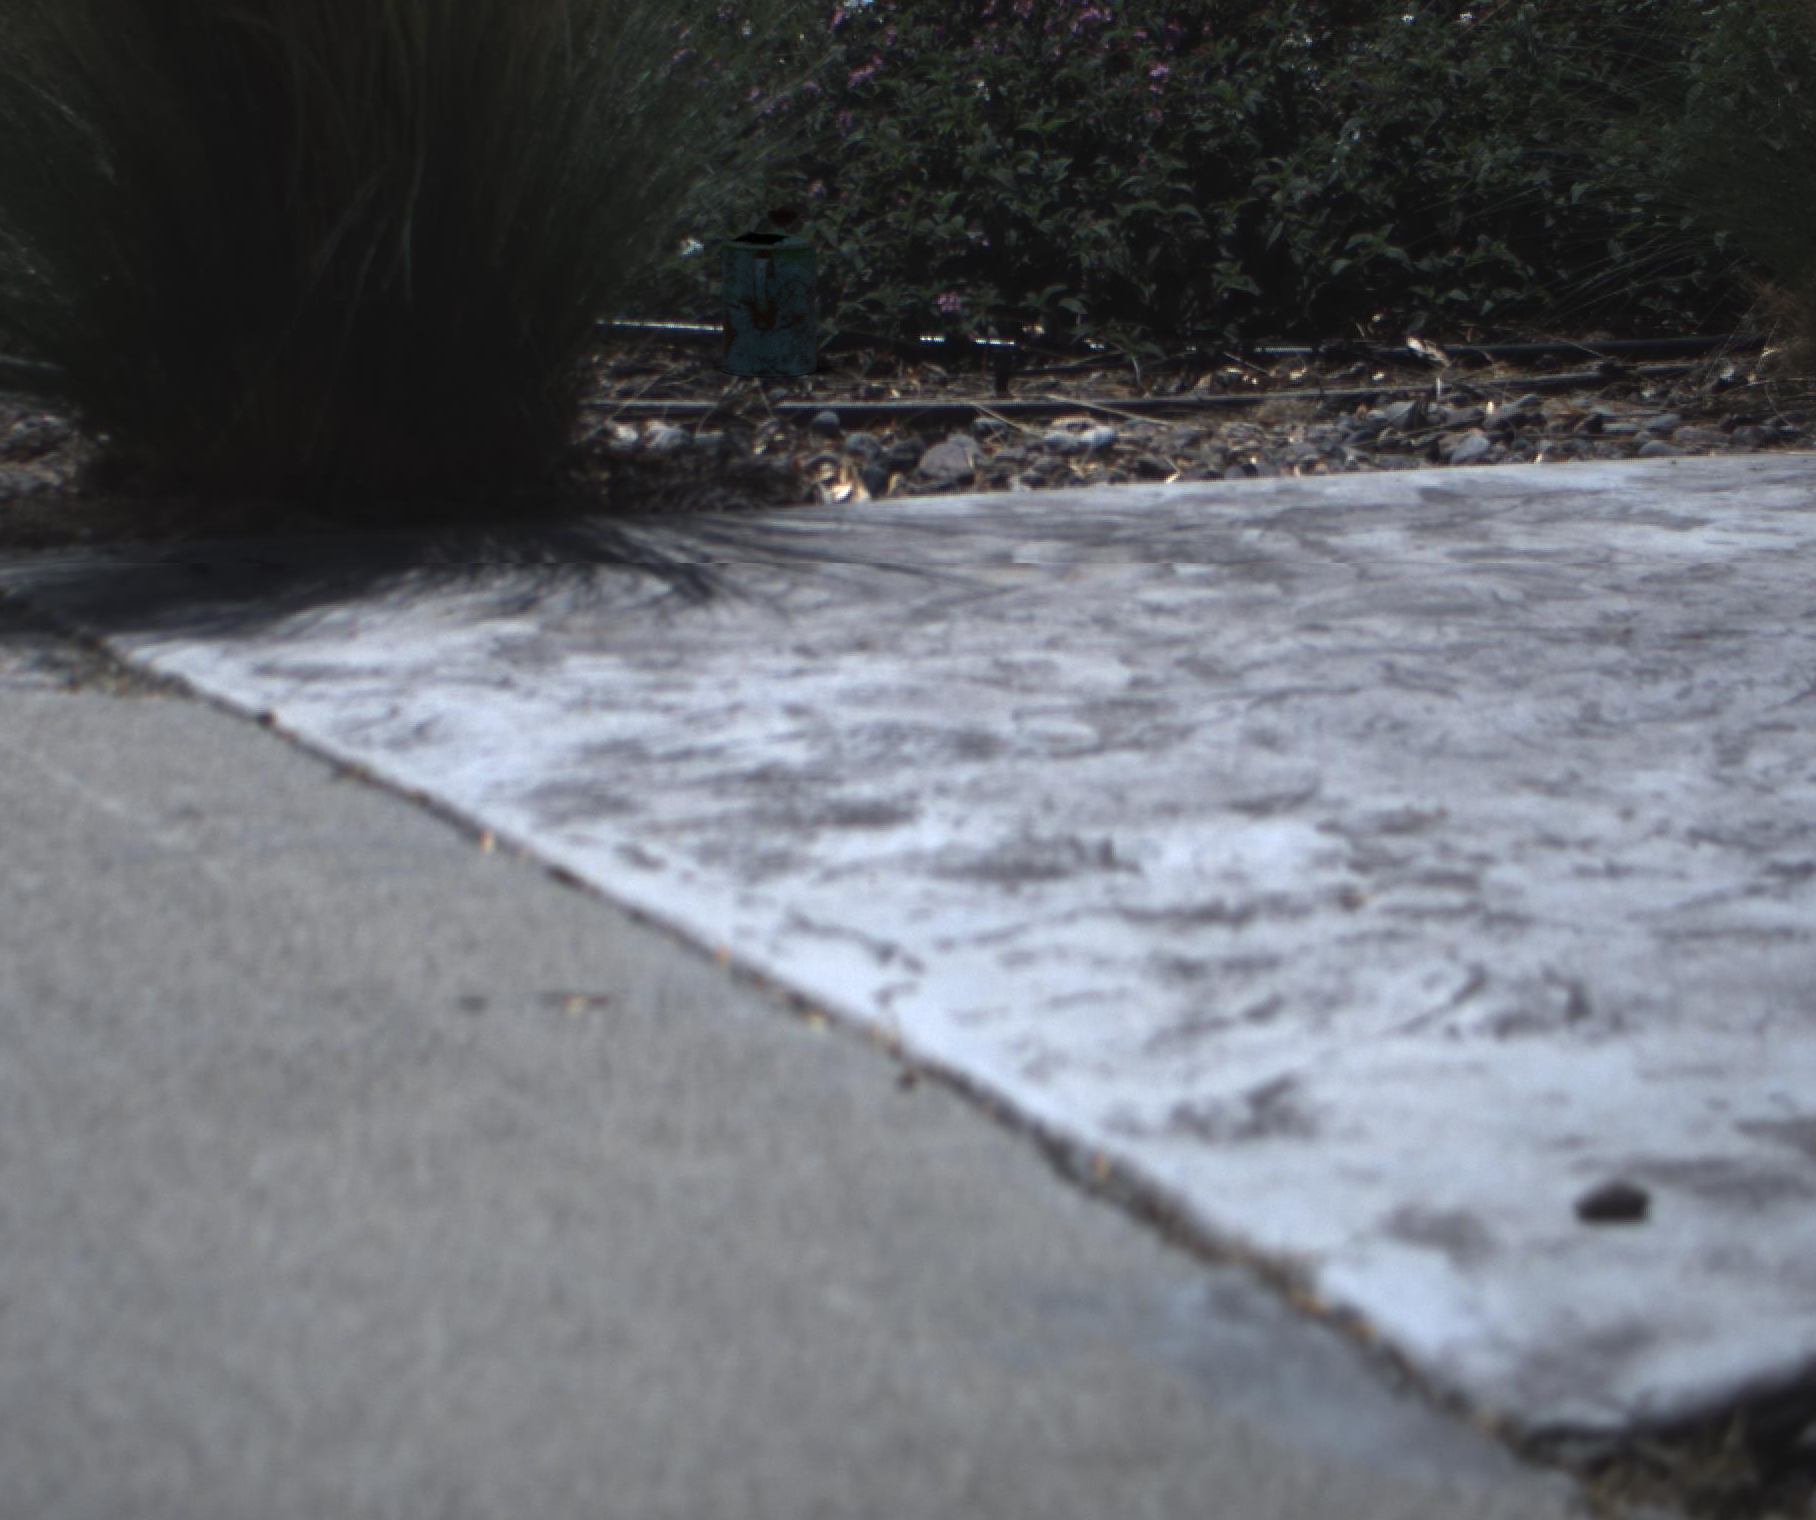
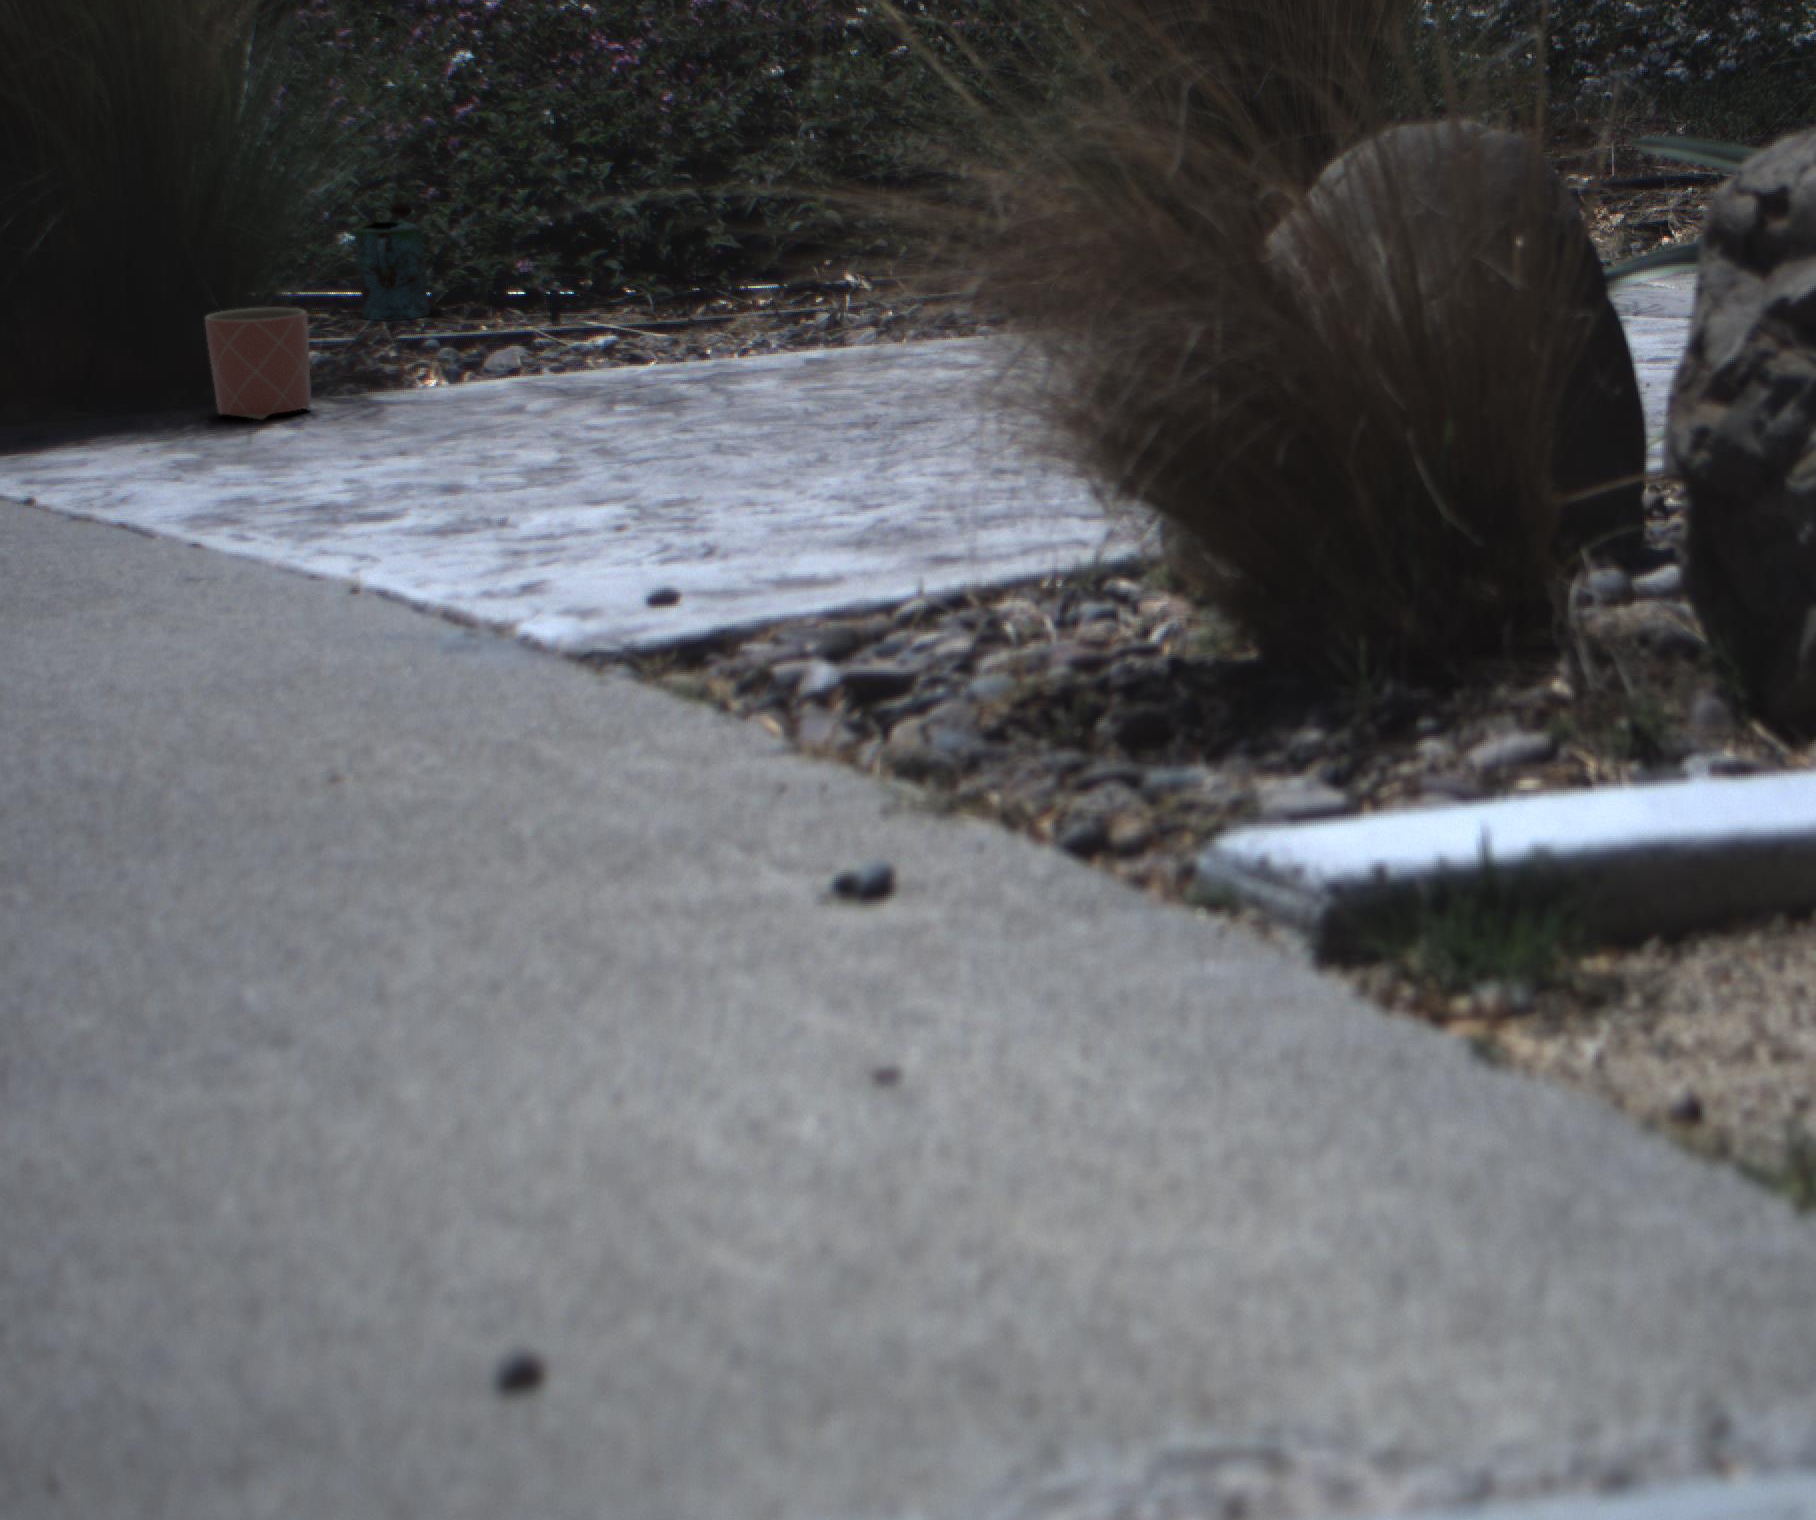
planter: none [538,376,691,554] -> present [205,308,311,419]

